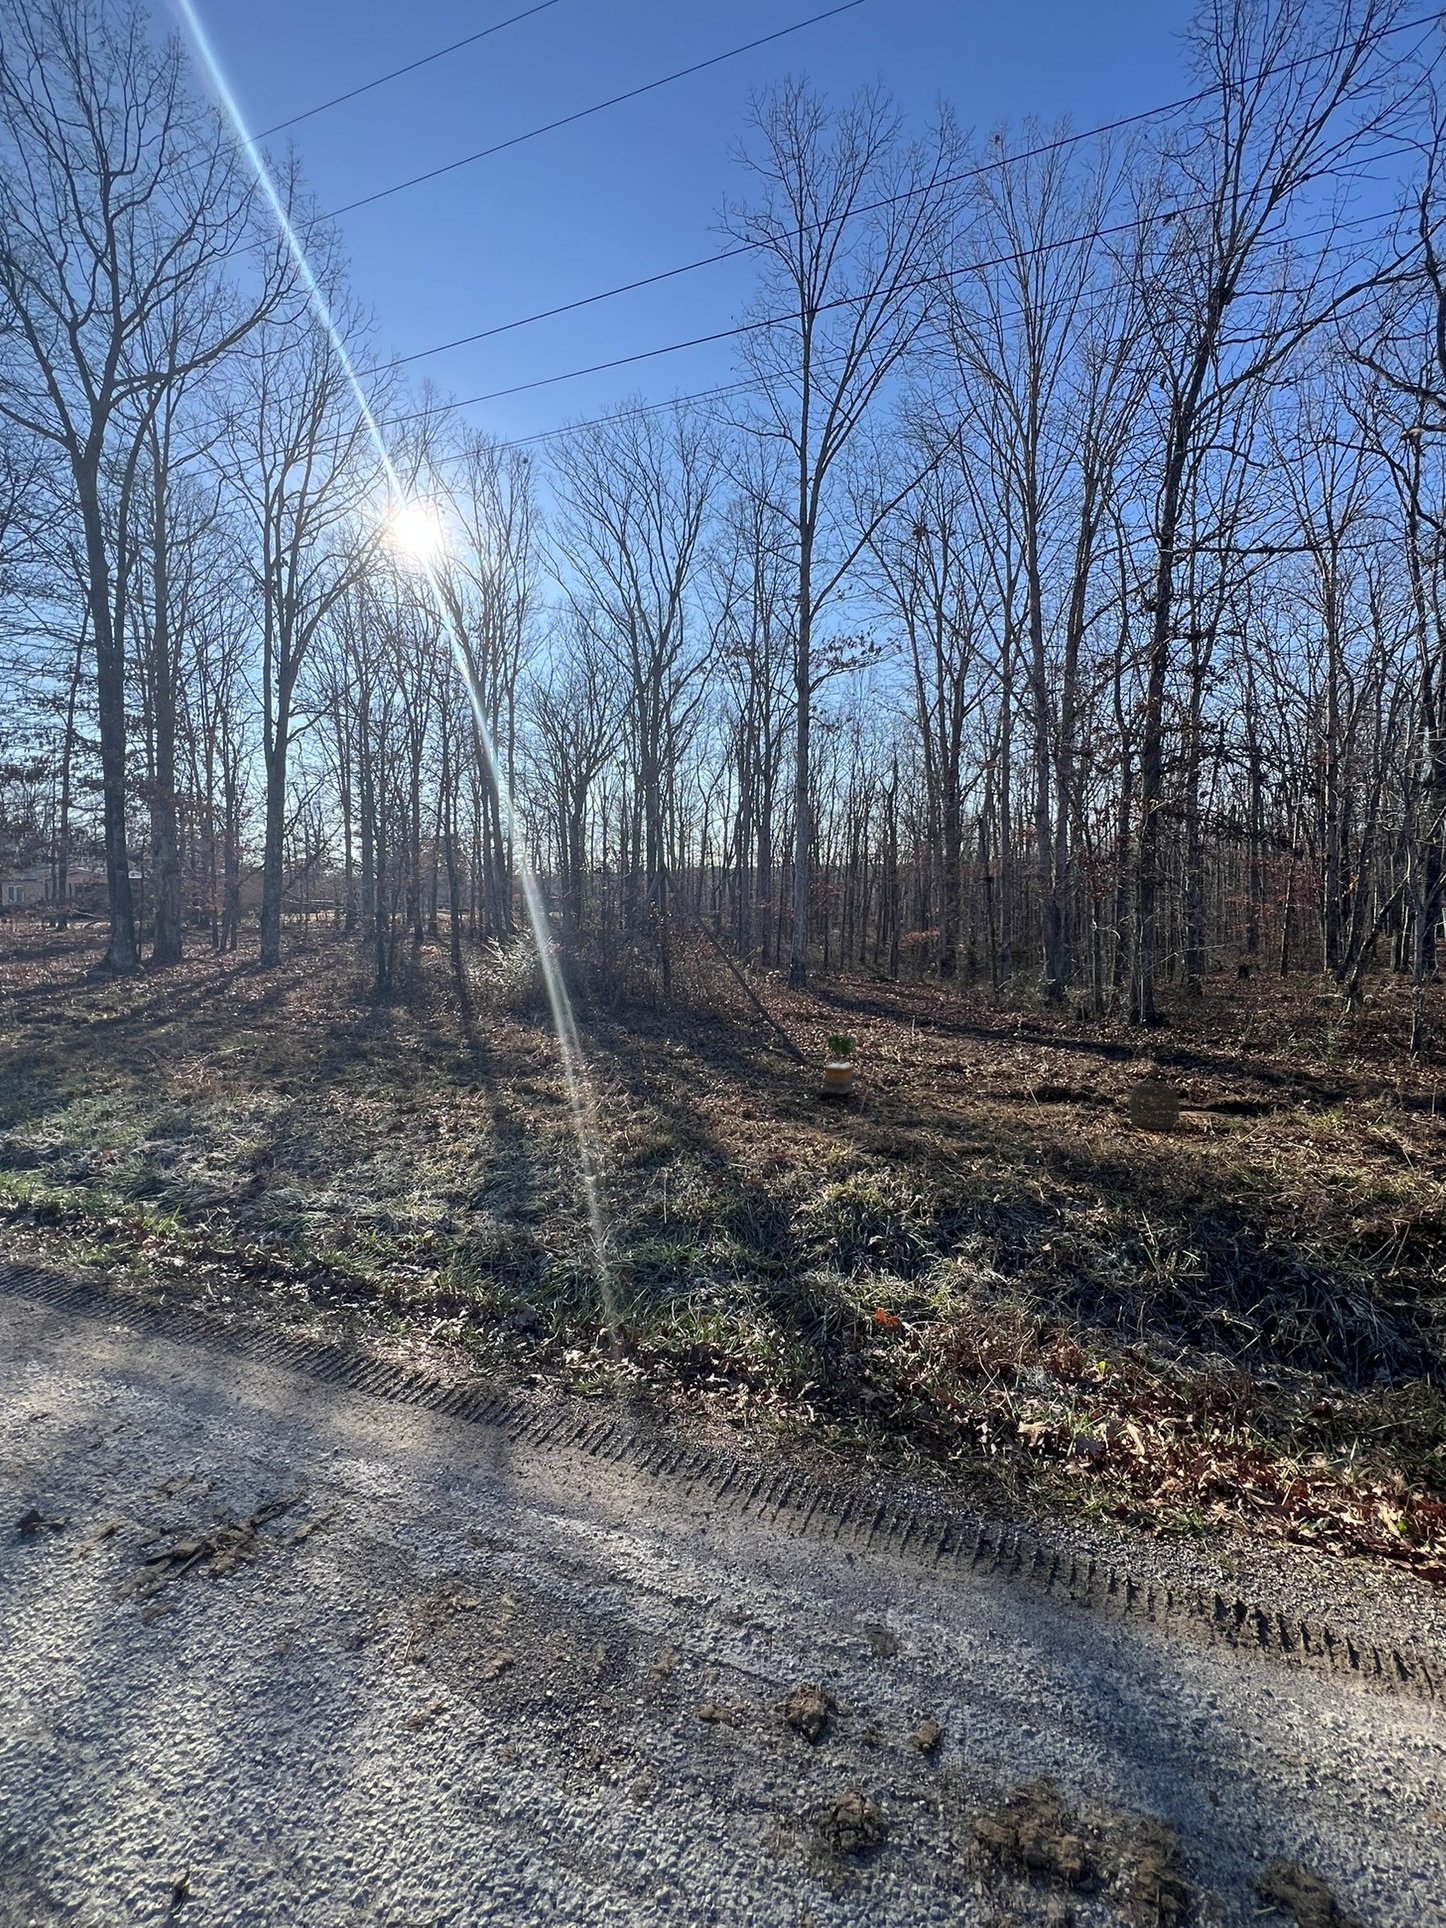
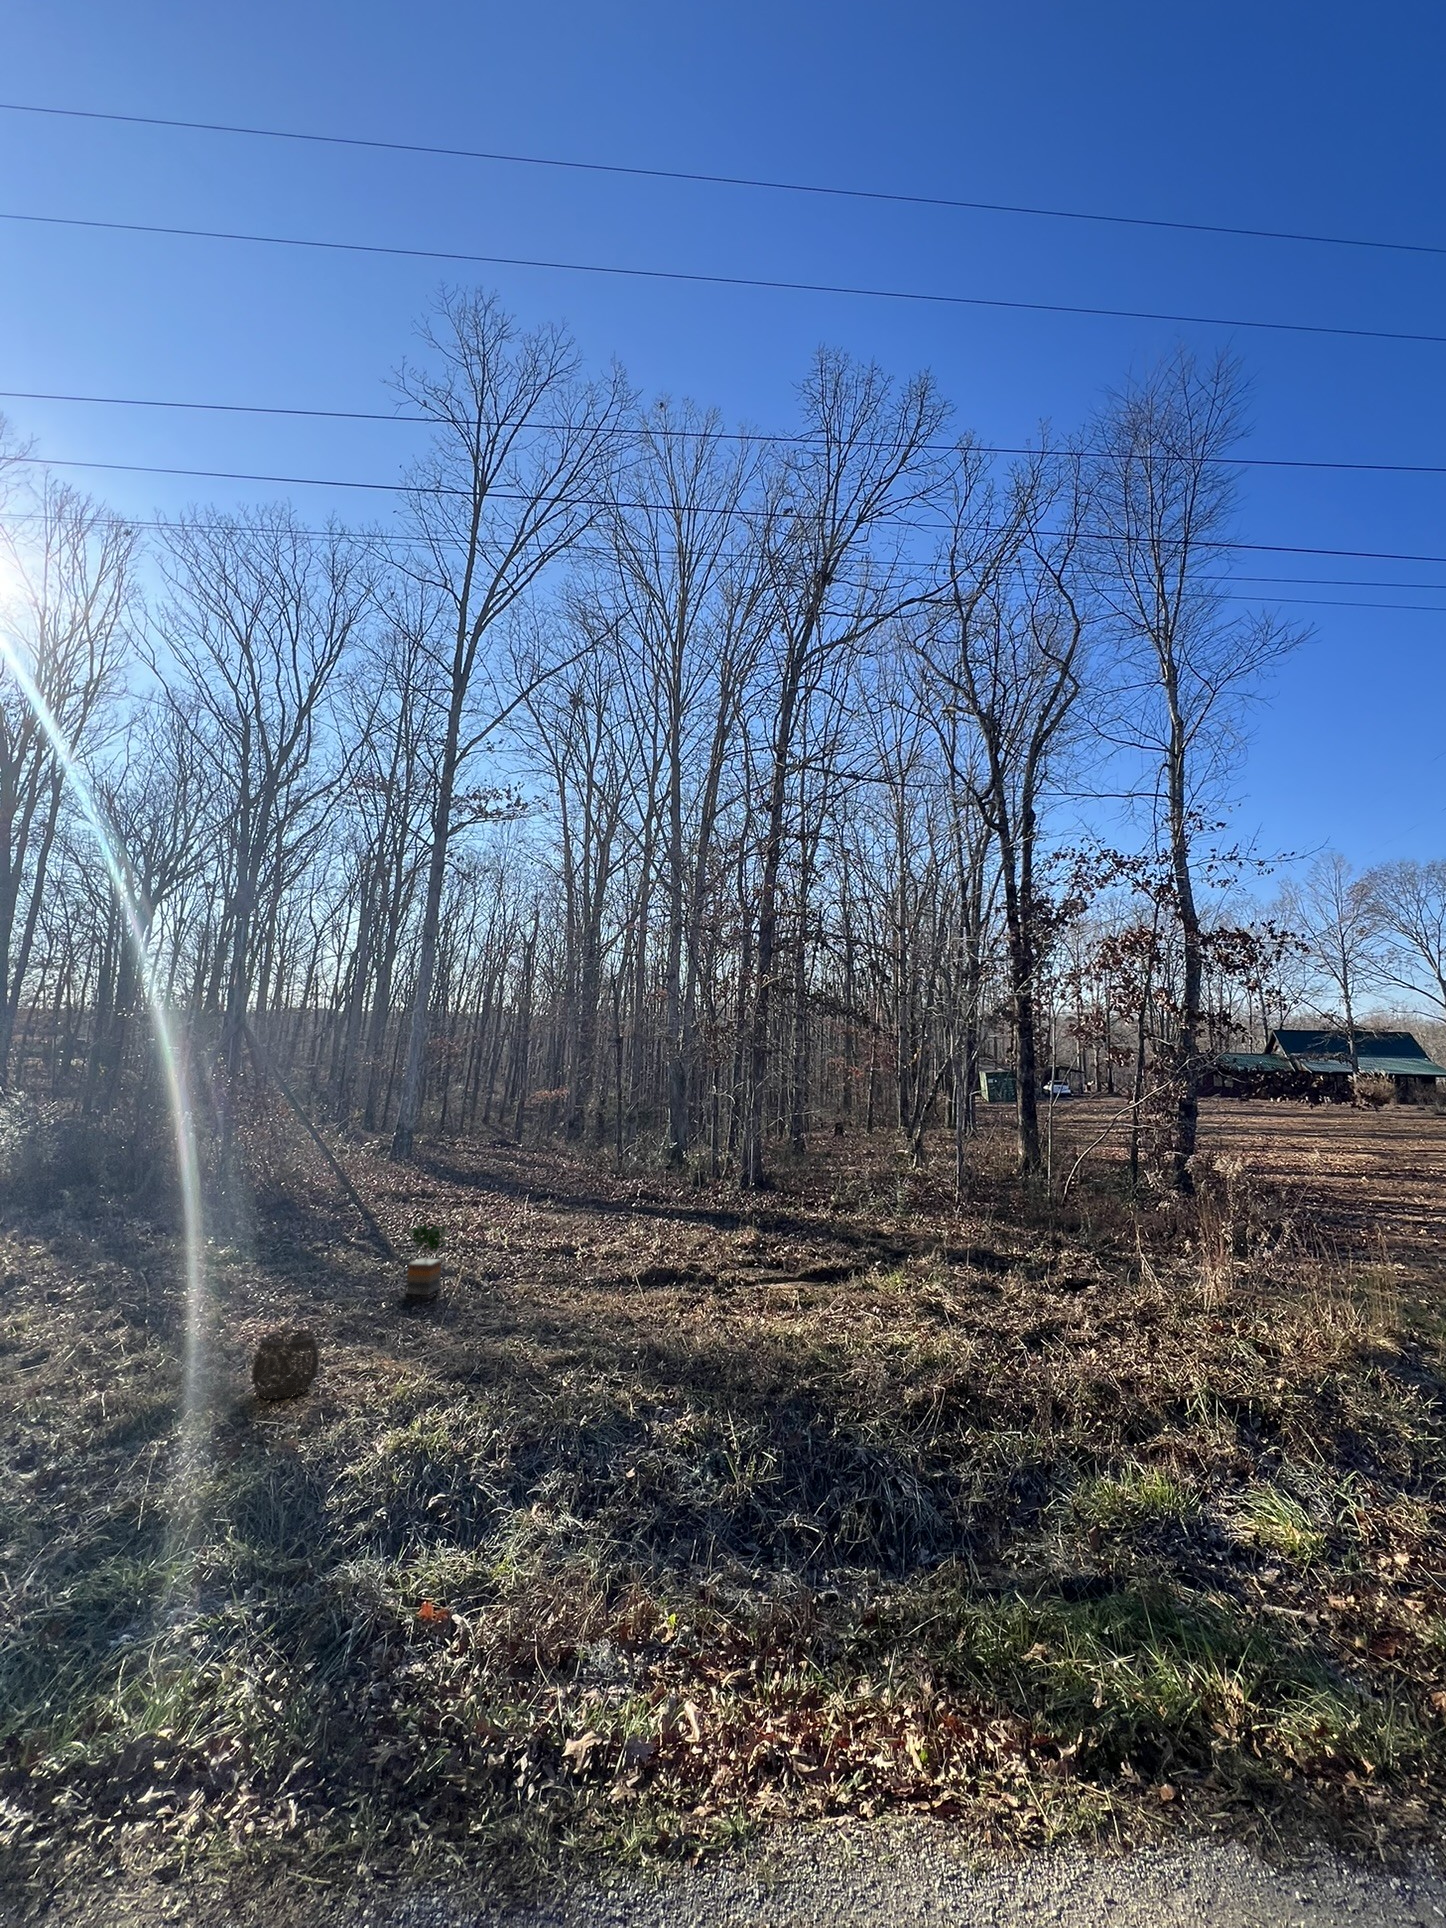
woven basket: present [1129,1082,1180,1130] -> present [252,1330,319,1399]

